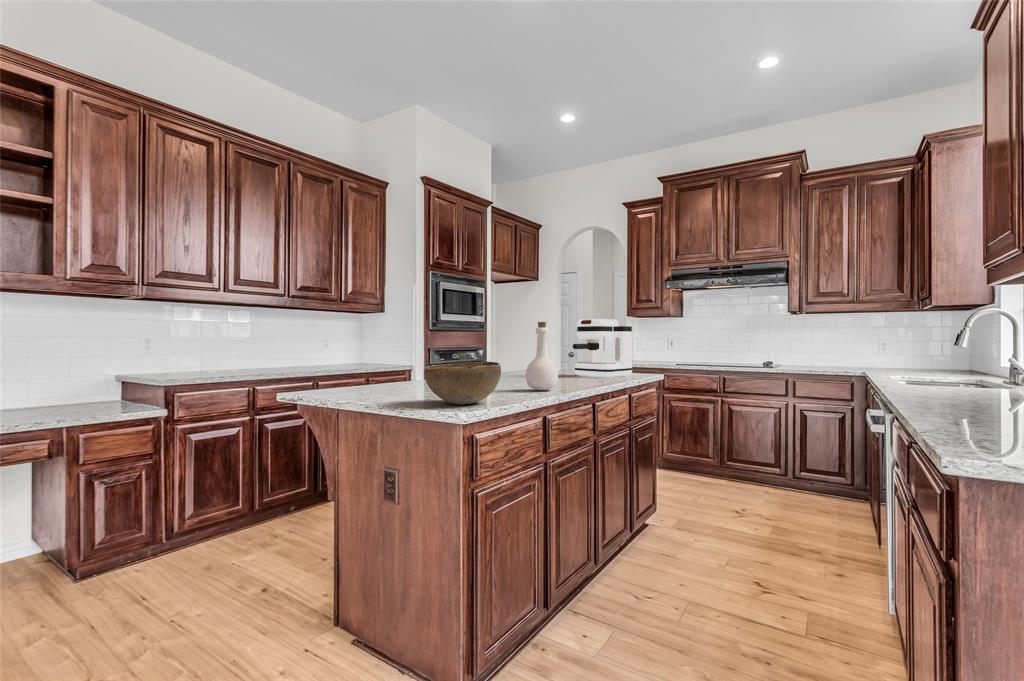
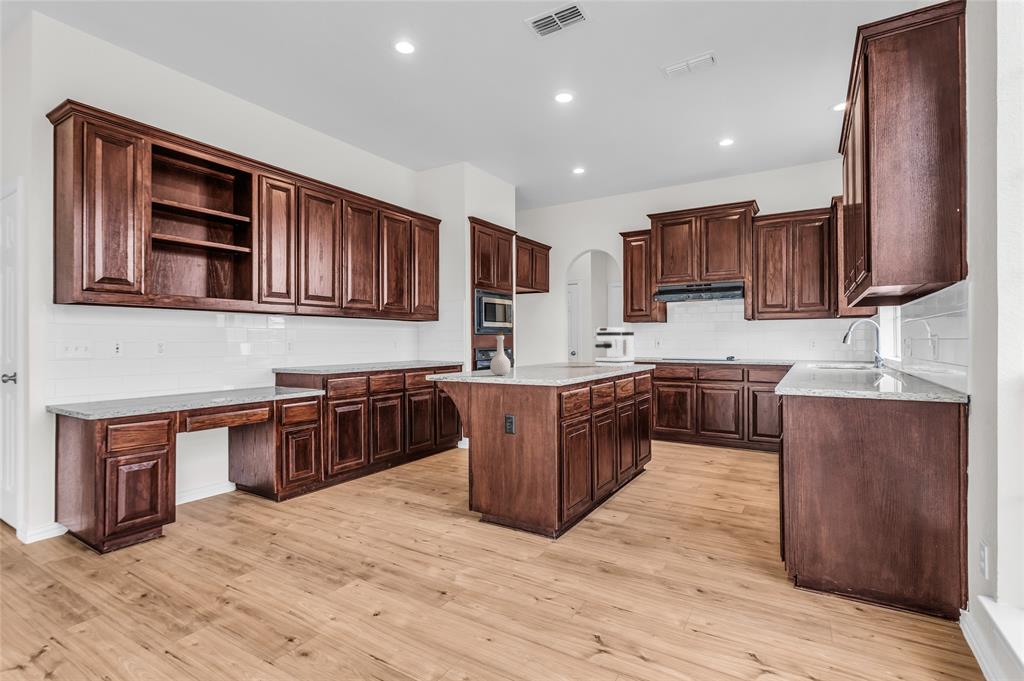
bottle: present [526,322,558,390] -> present [490,332,511,375]
decorative bowl: present [424,362,501,405] -> none [531,354,573,377]

